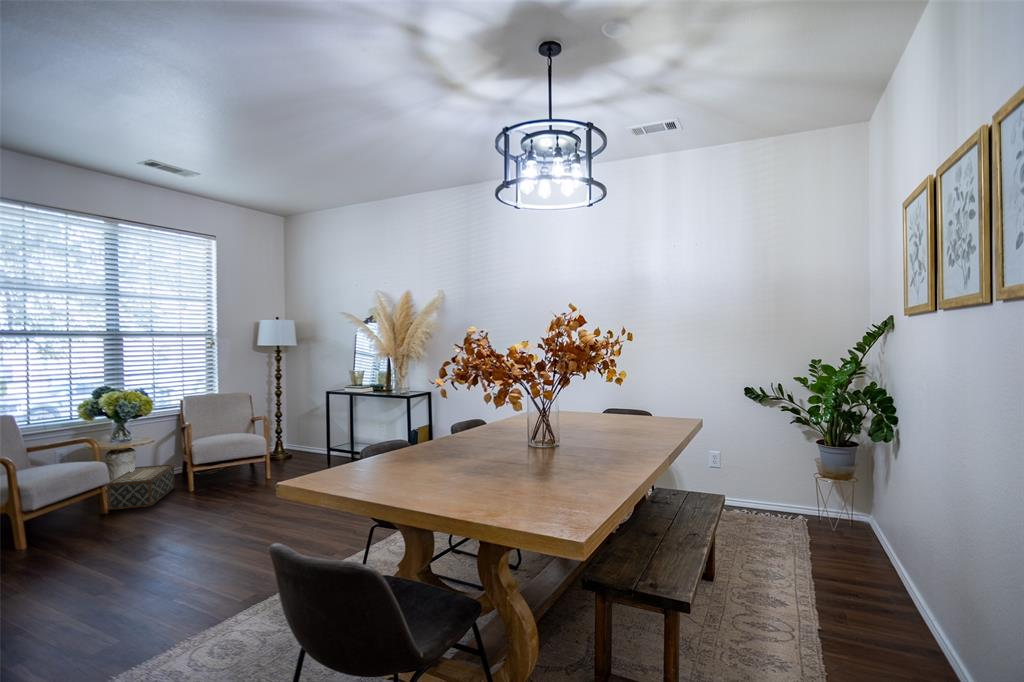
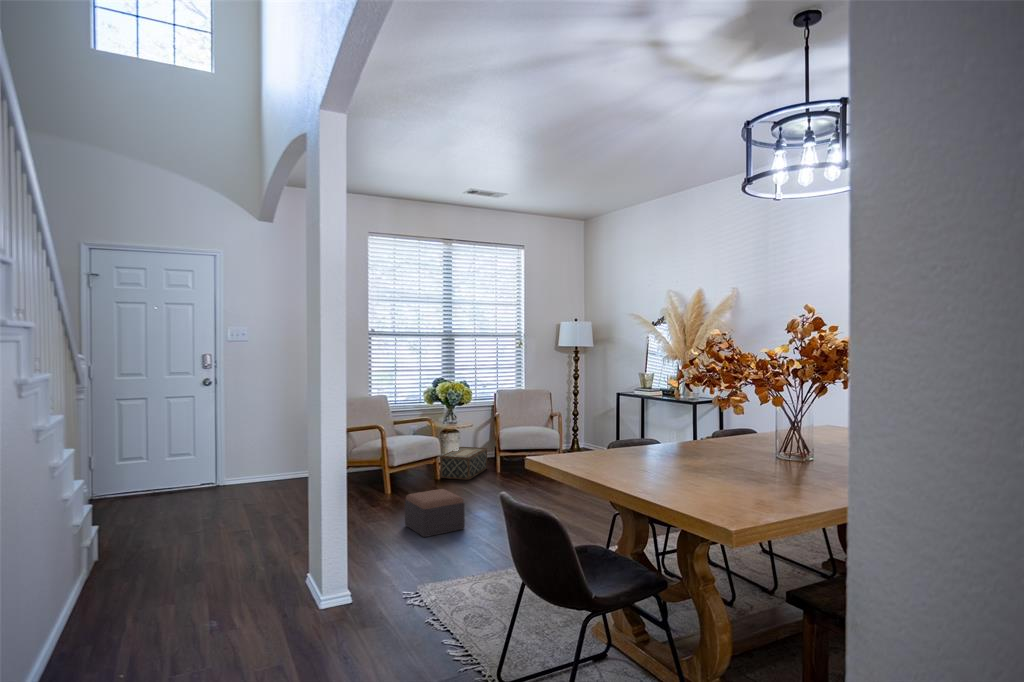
footstool: none [55,530,154,602] -> present [405,489,465,537]

